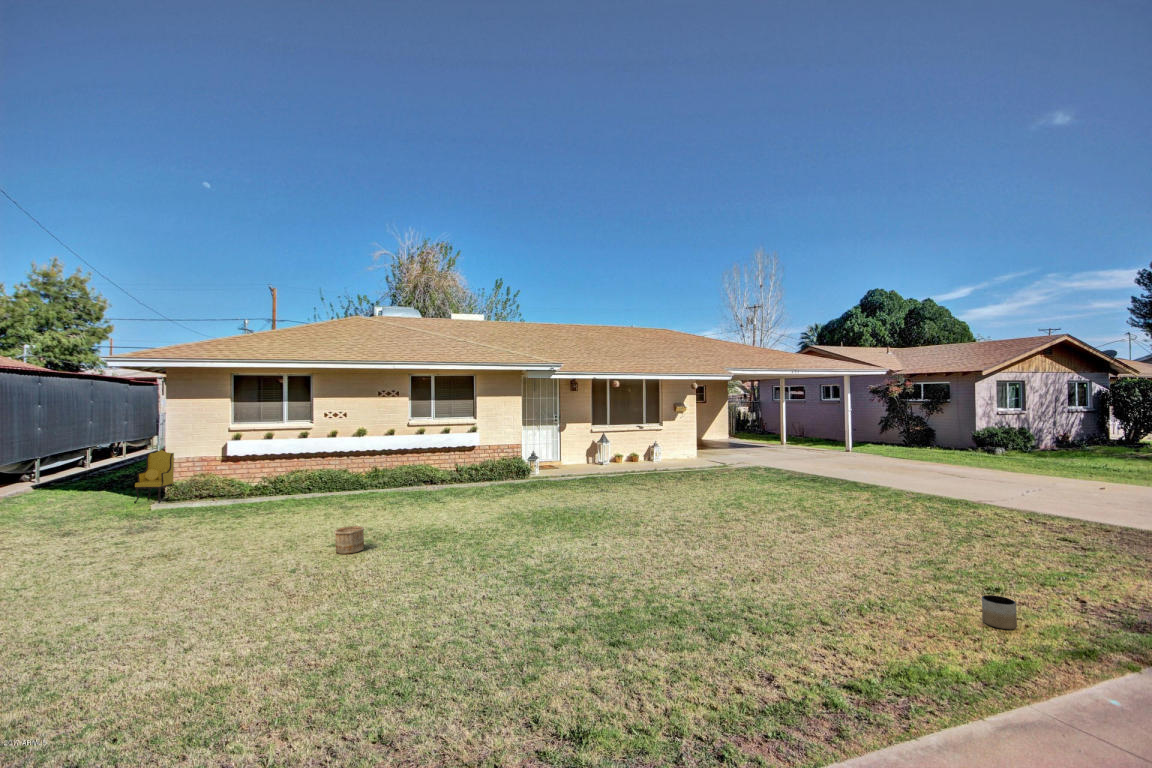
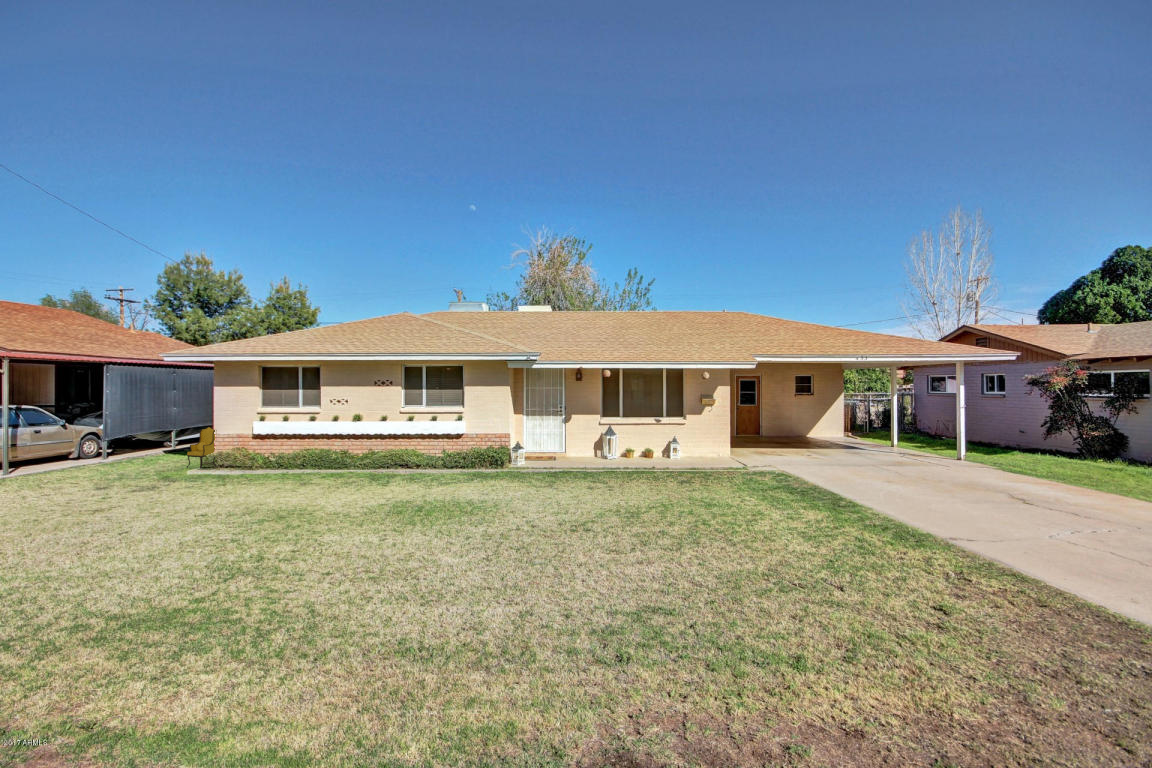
wooden bucket: present [334,526,364,554] -> none [174,494,203,517]
planter: present [982,595,1017,630] -> none [443,639,481,689]

